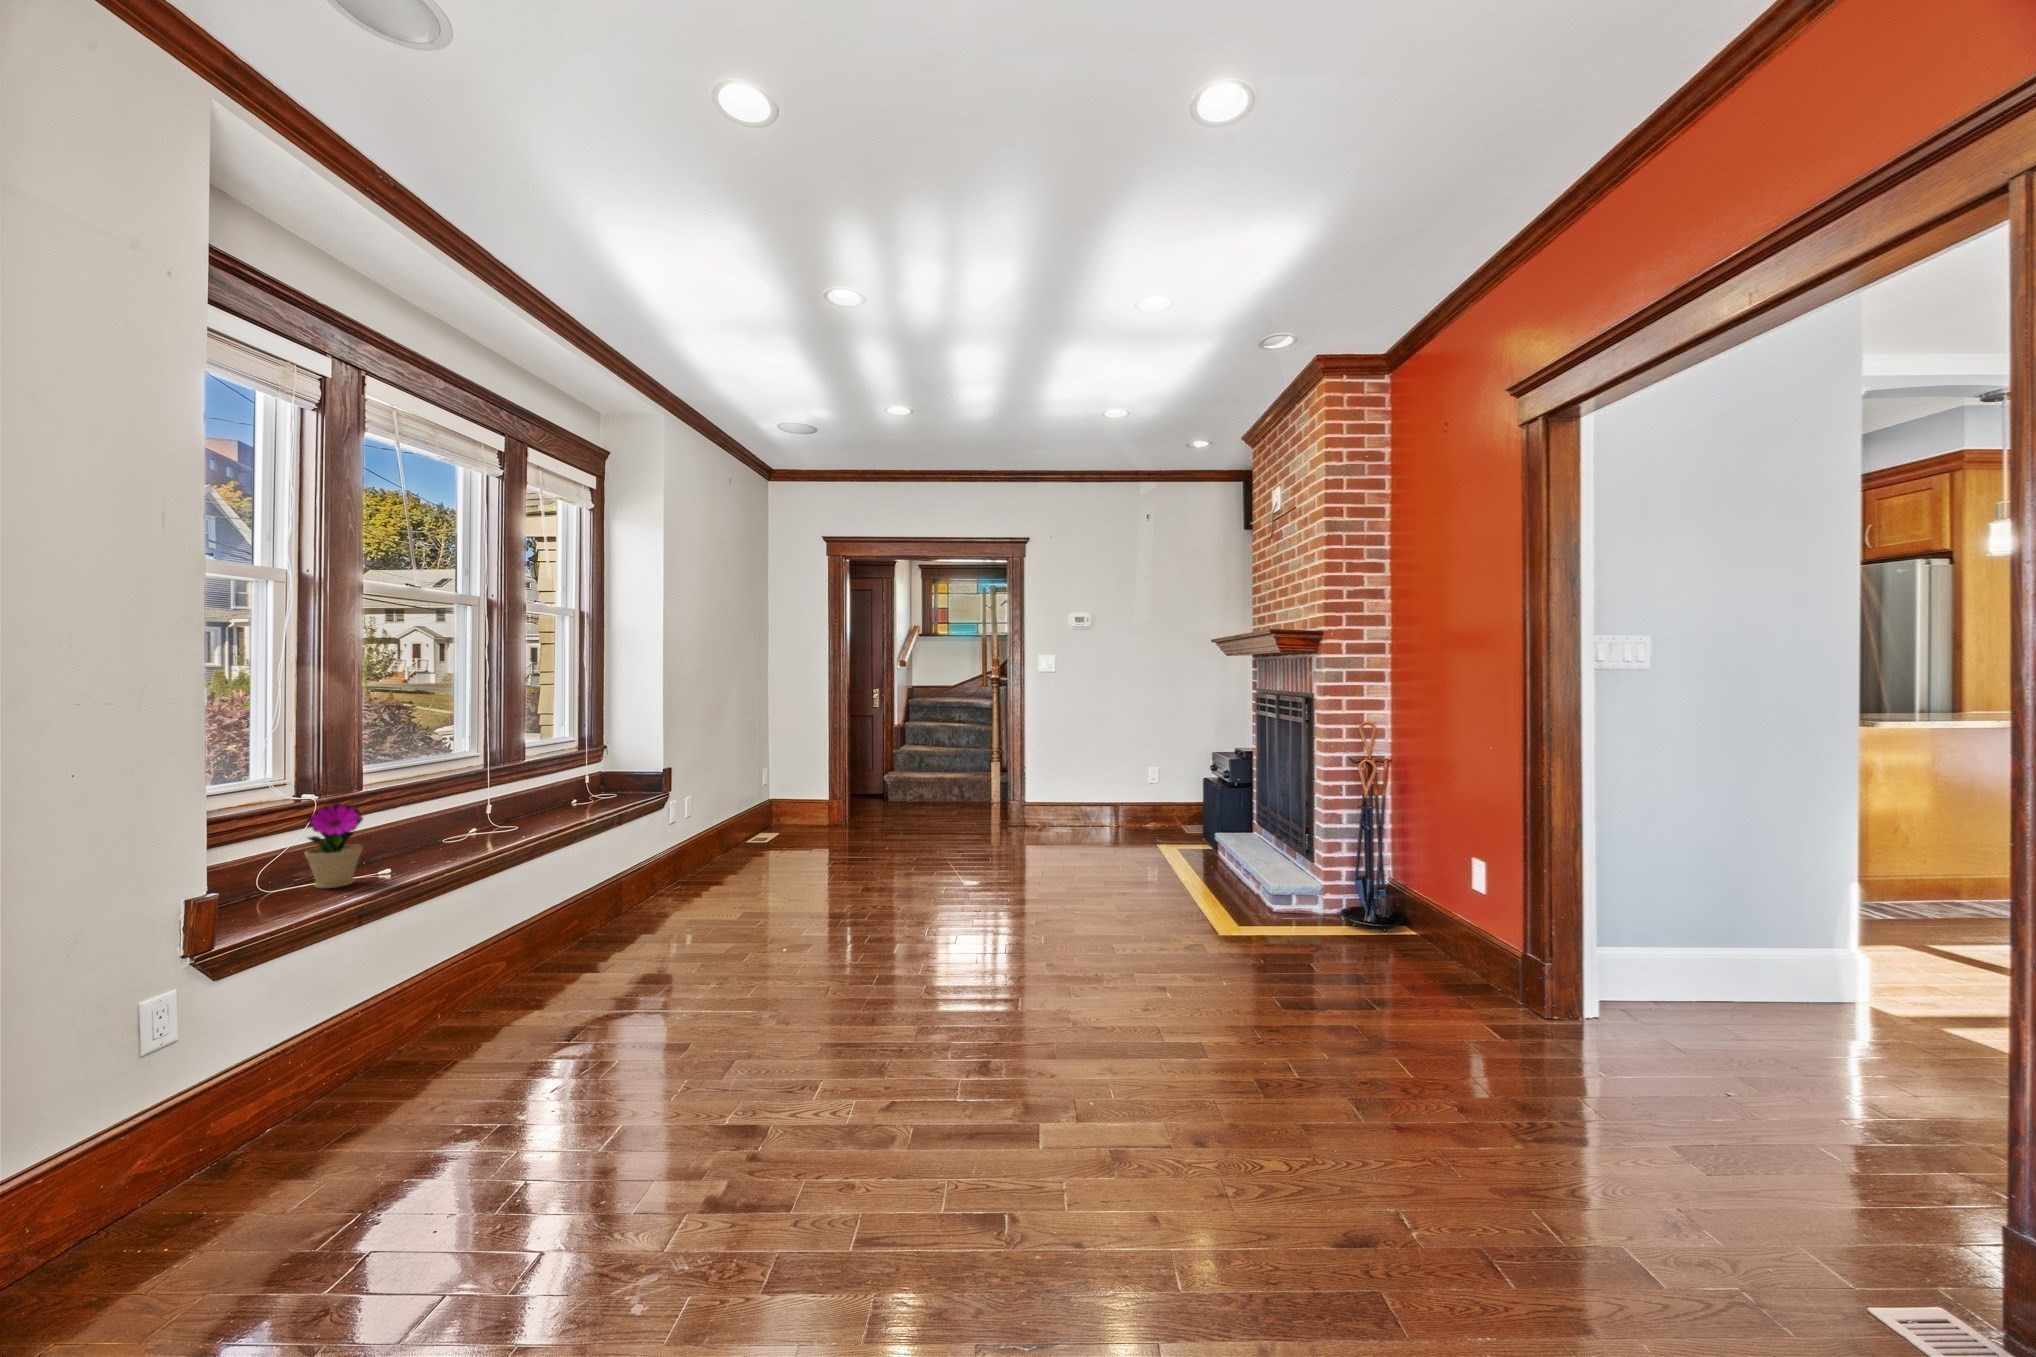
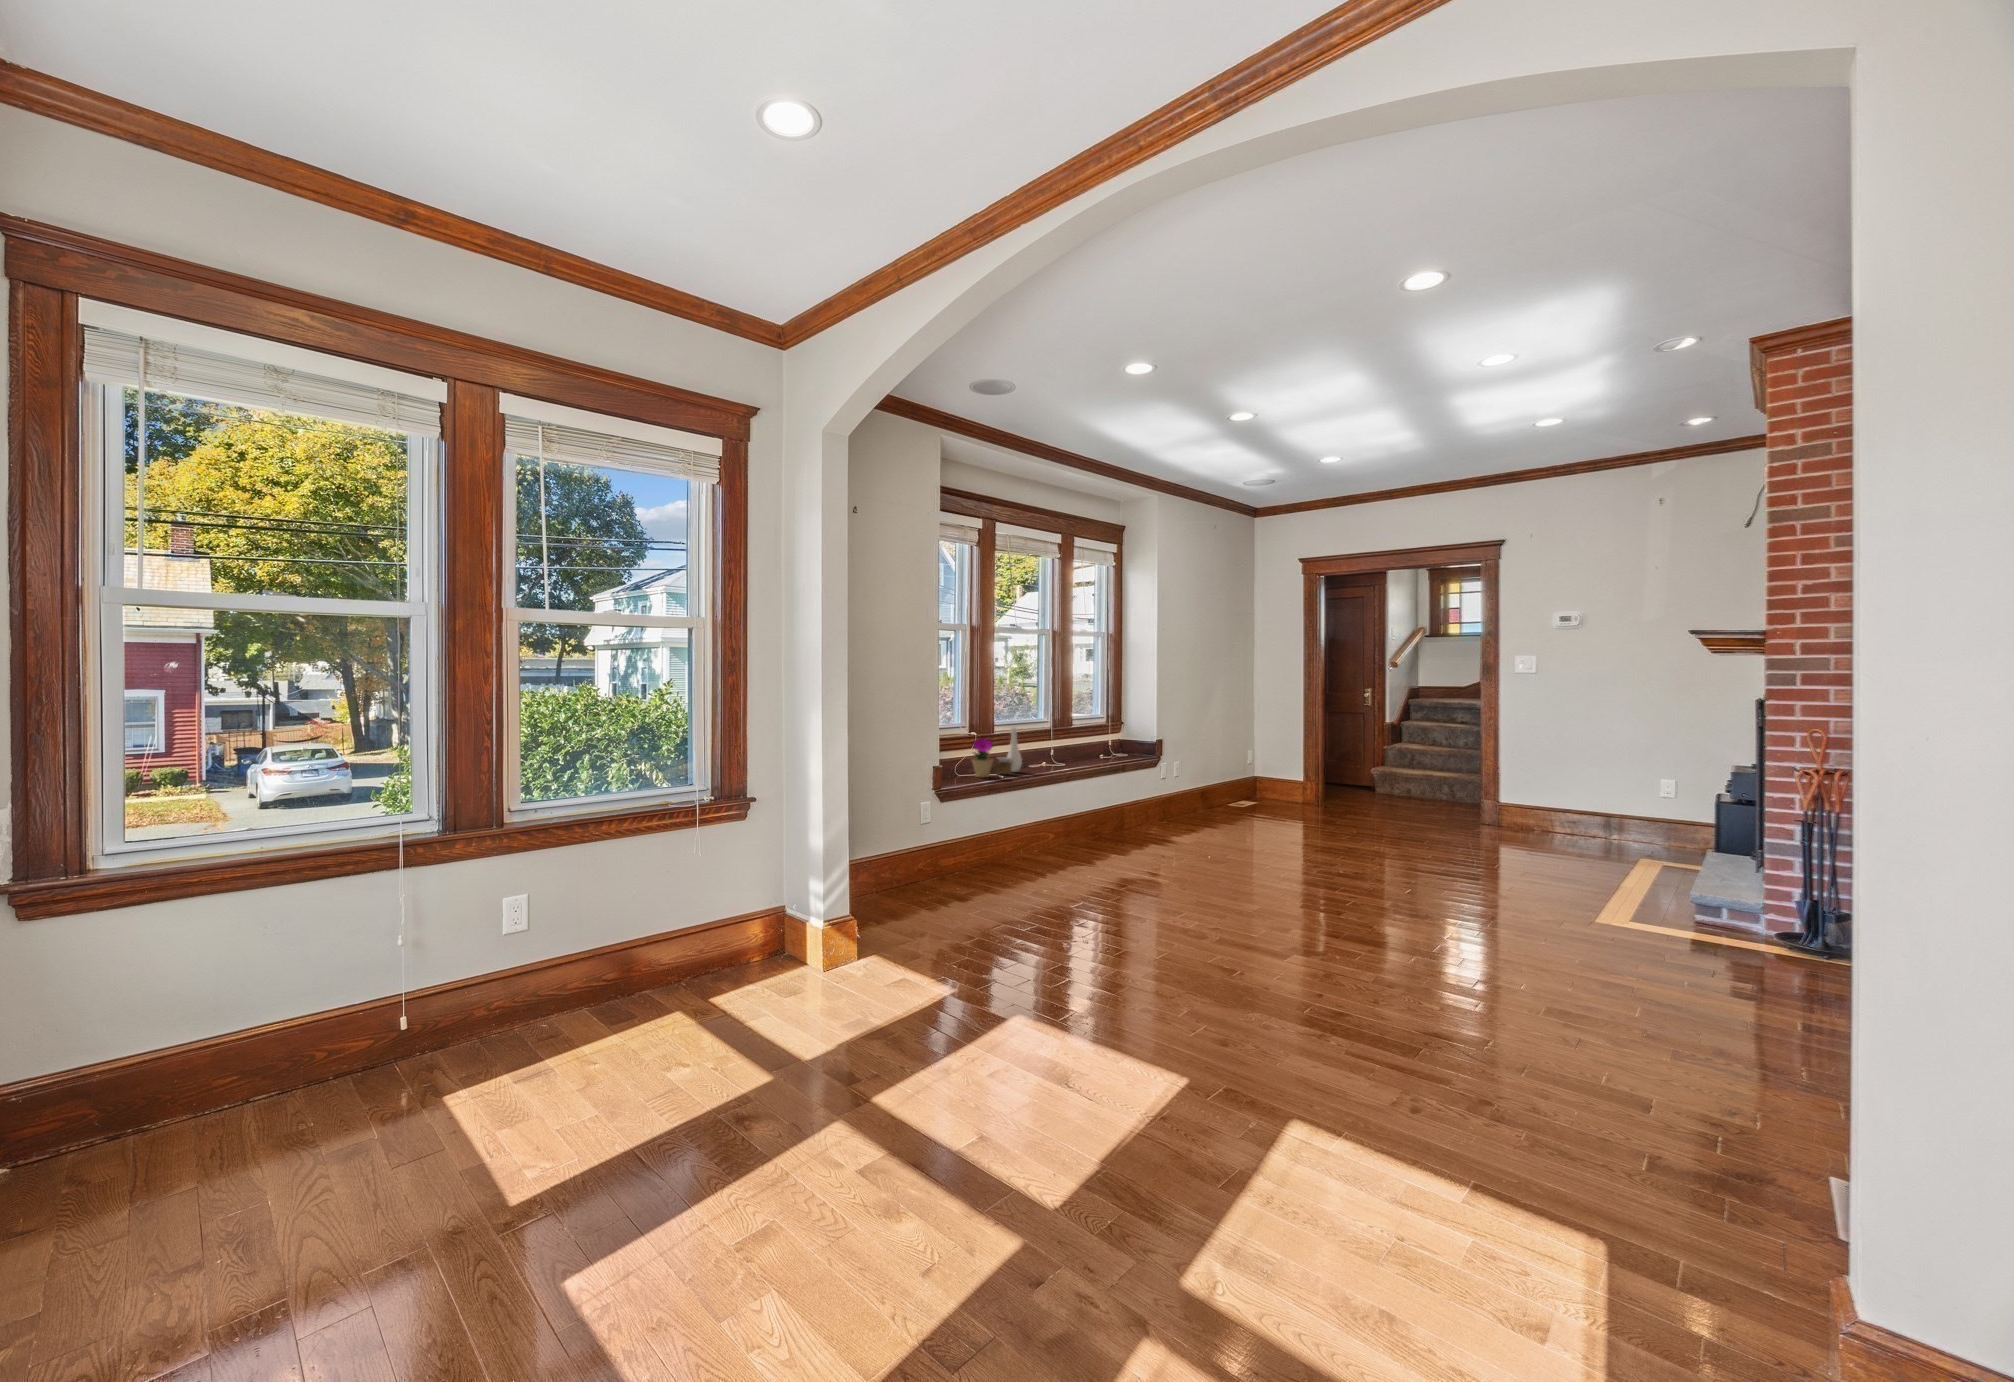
vase: none [369,775,429,871] -> present [996,727,1022,774]

